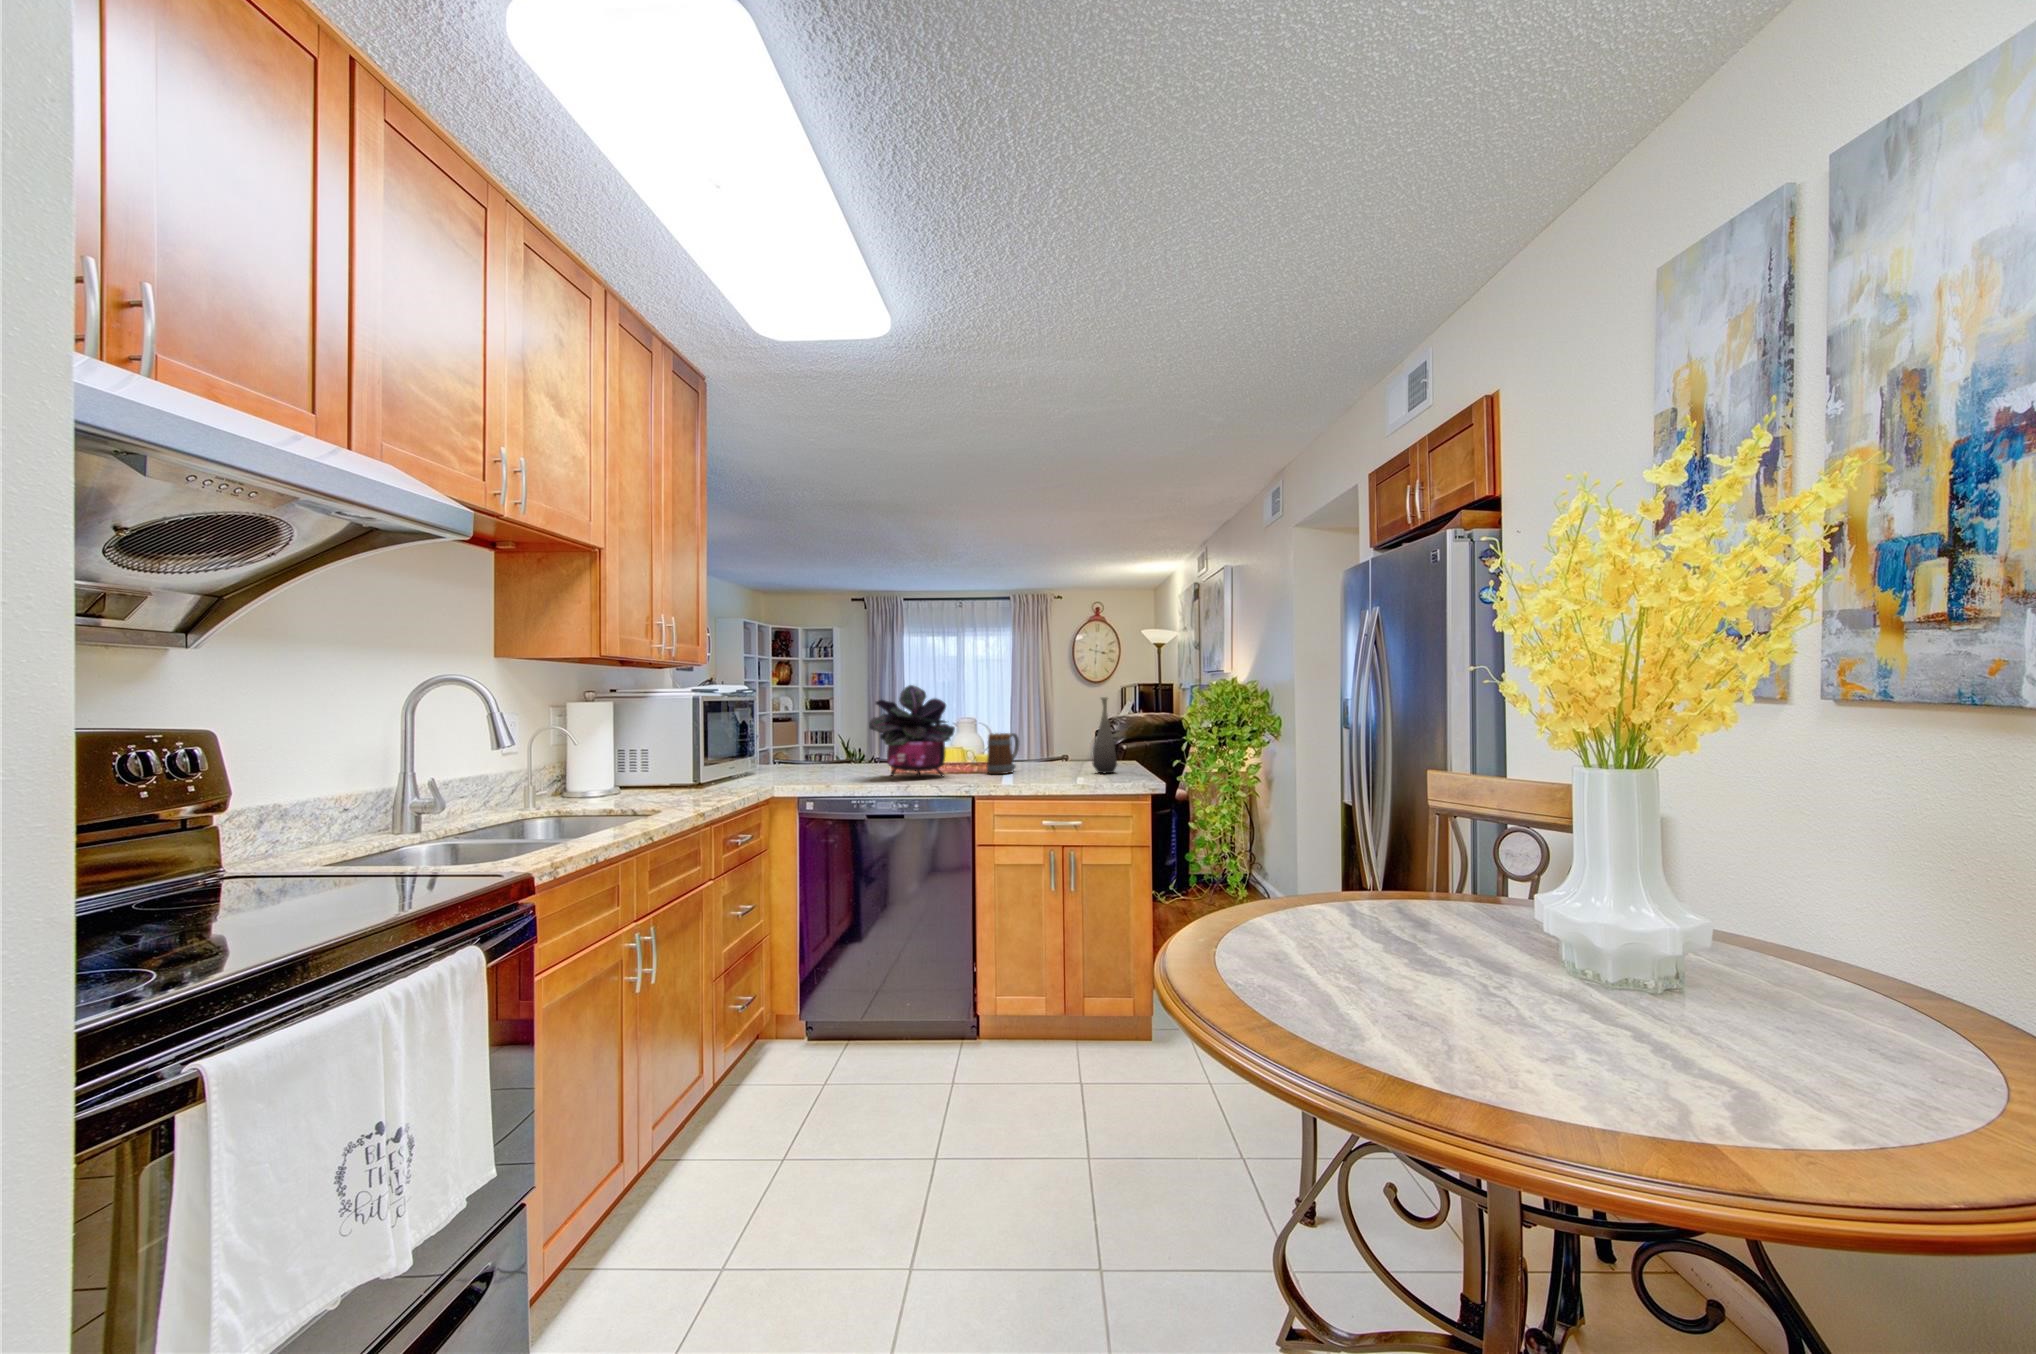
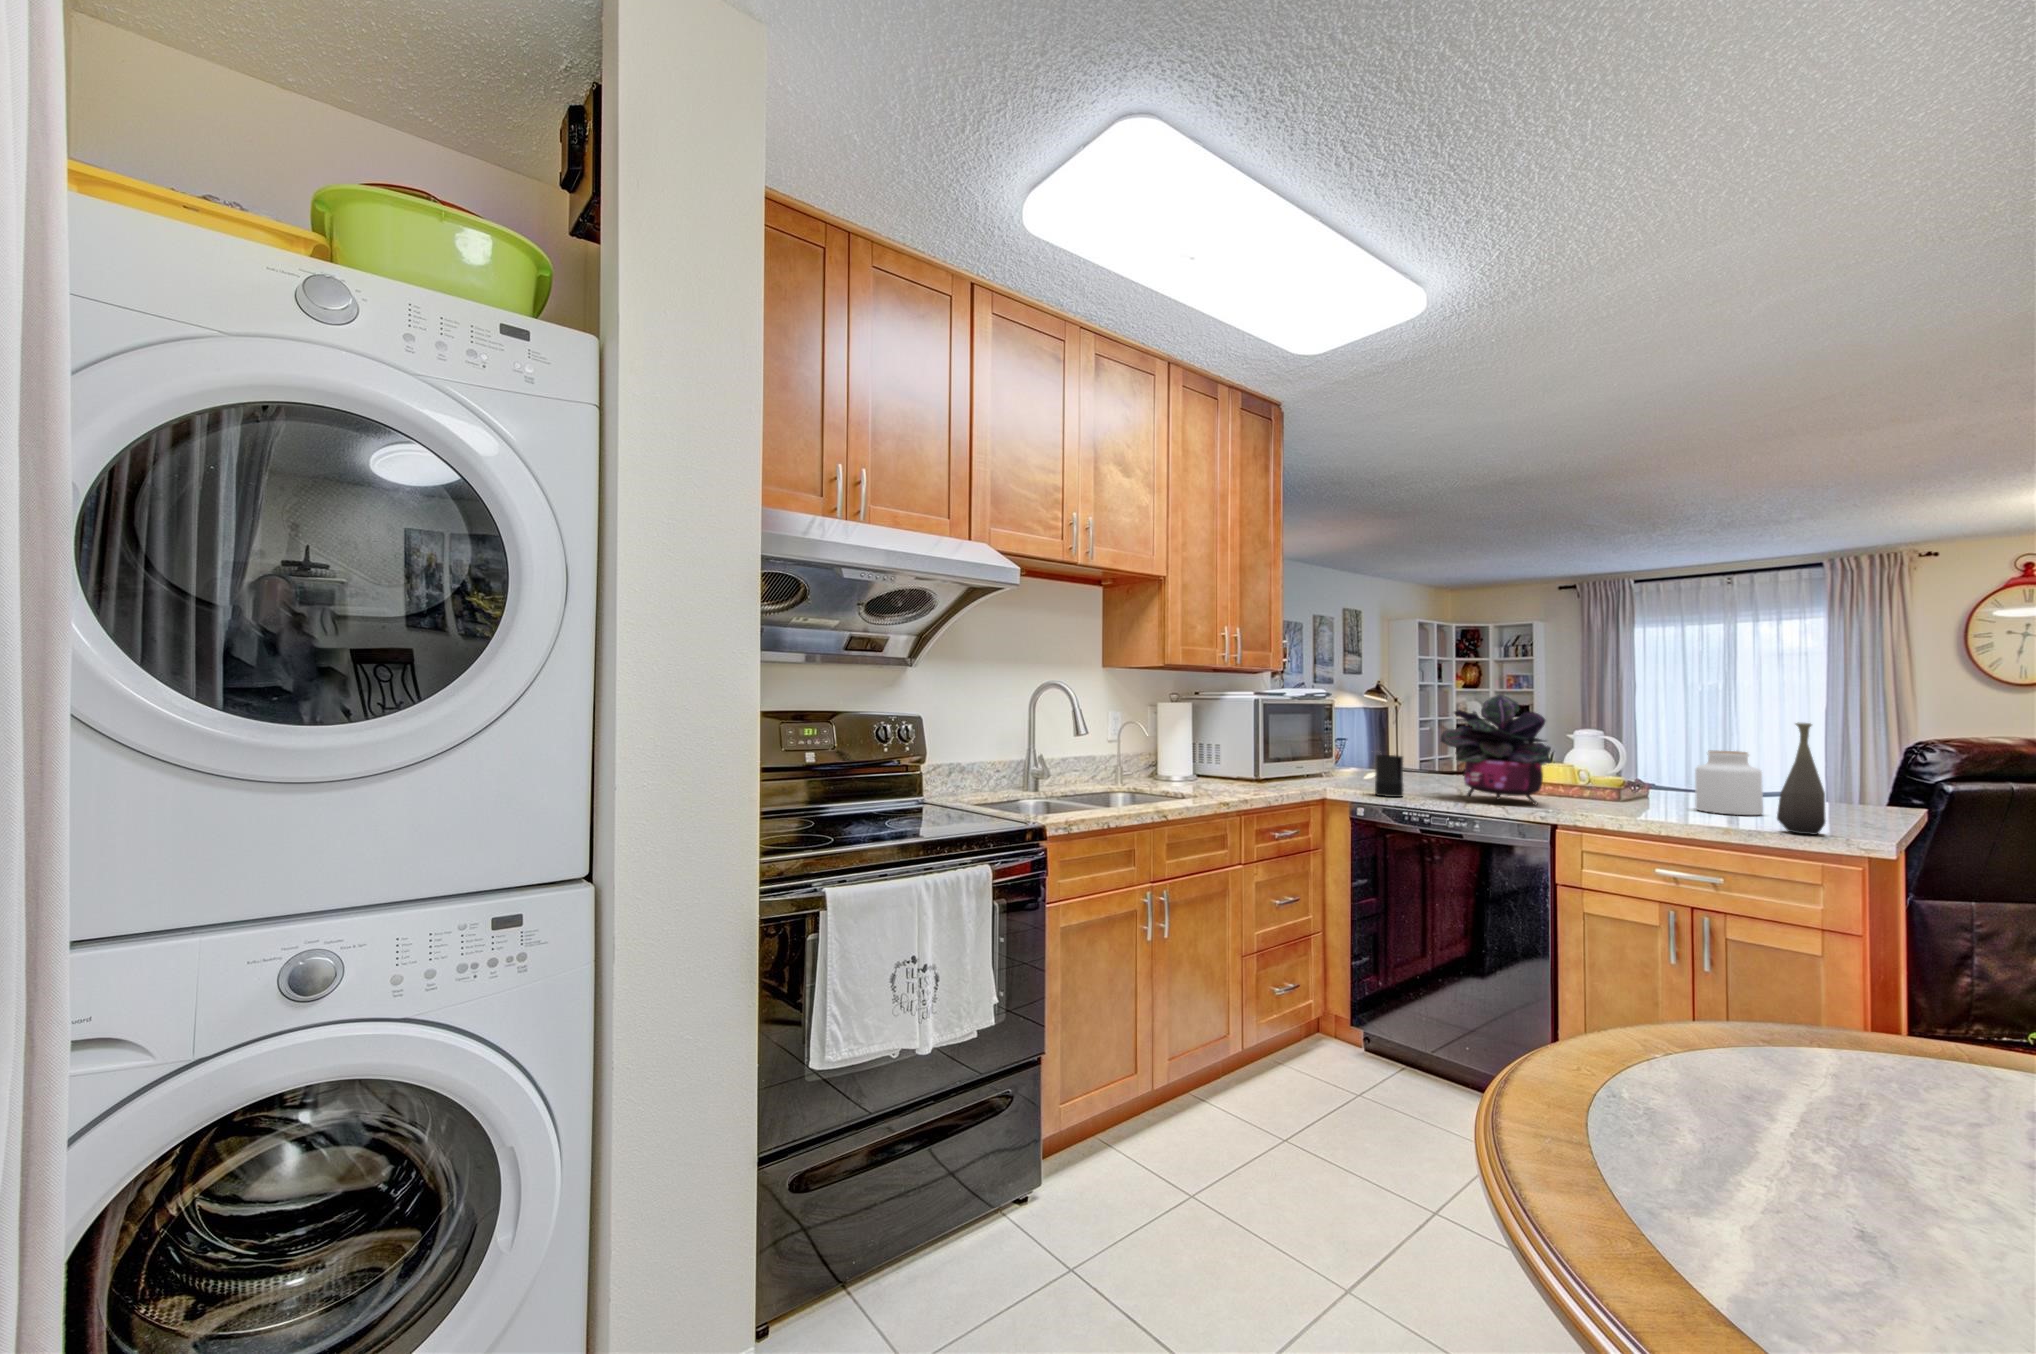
jar: none [1032,721,1069,767] -> present [1695,751,1763,815]
mug: present [987,733,1019,774] -> none [1602,760,1662,813]
candle: none [811,743,840,785] -> present [1375,755,1403,797]

